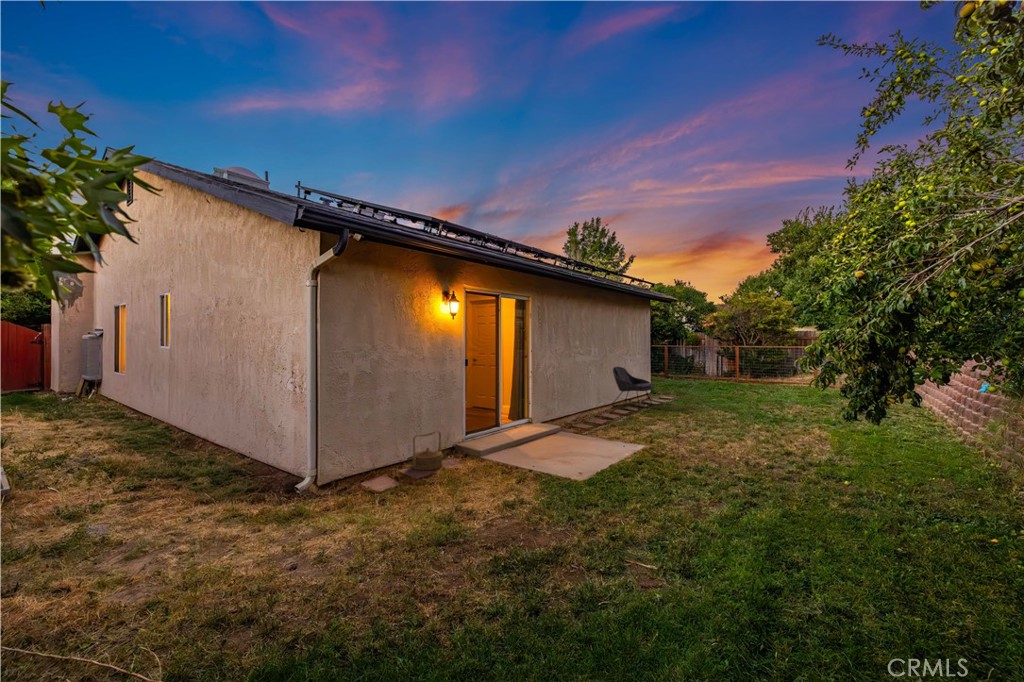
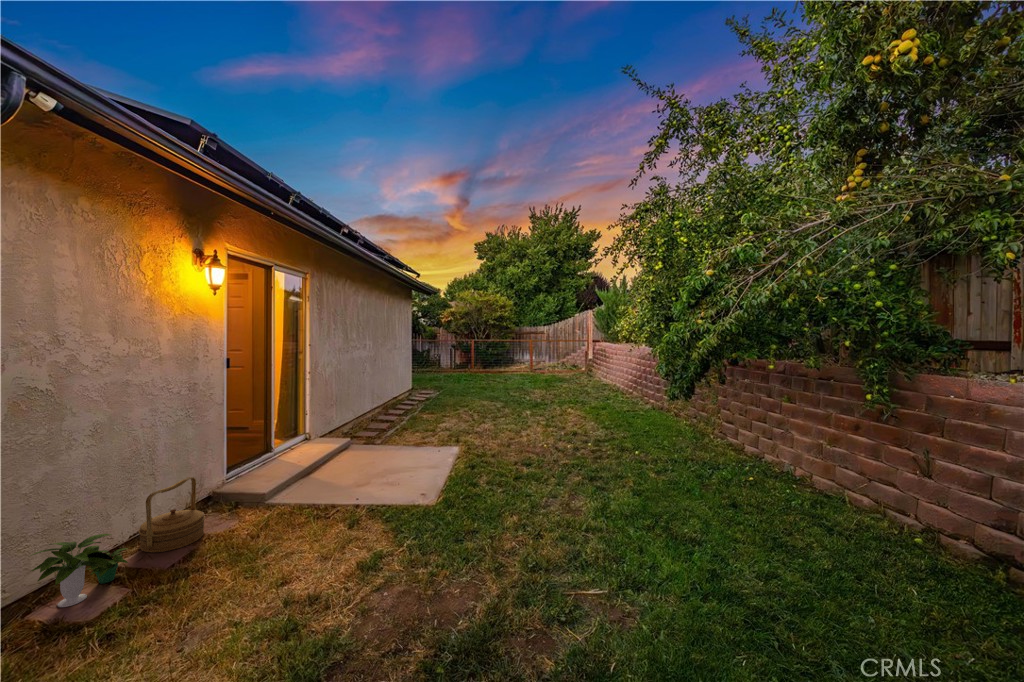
lounge chair: present [612,367,654,410] -> none [382,362,424,408]
potted plant: none [363,450,402,482] -> present [30,534,128,607]

